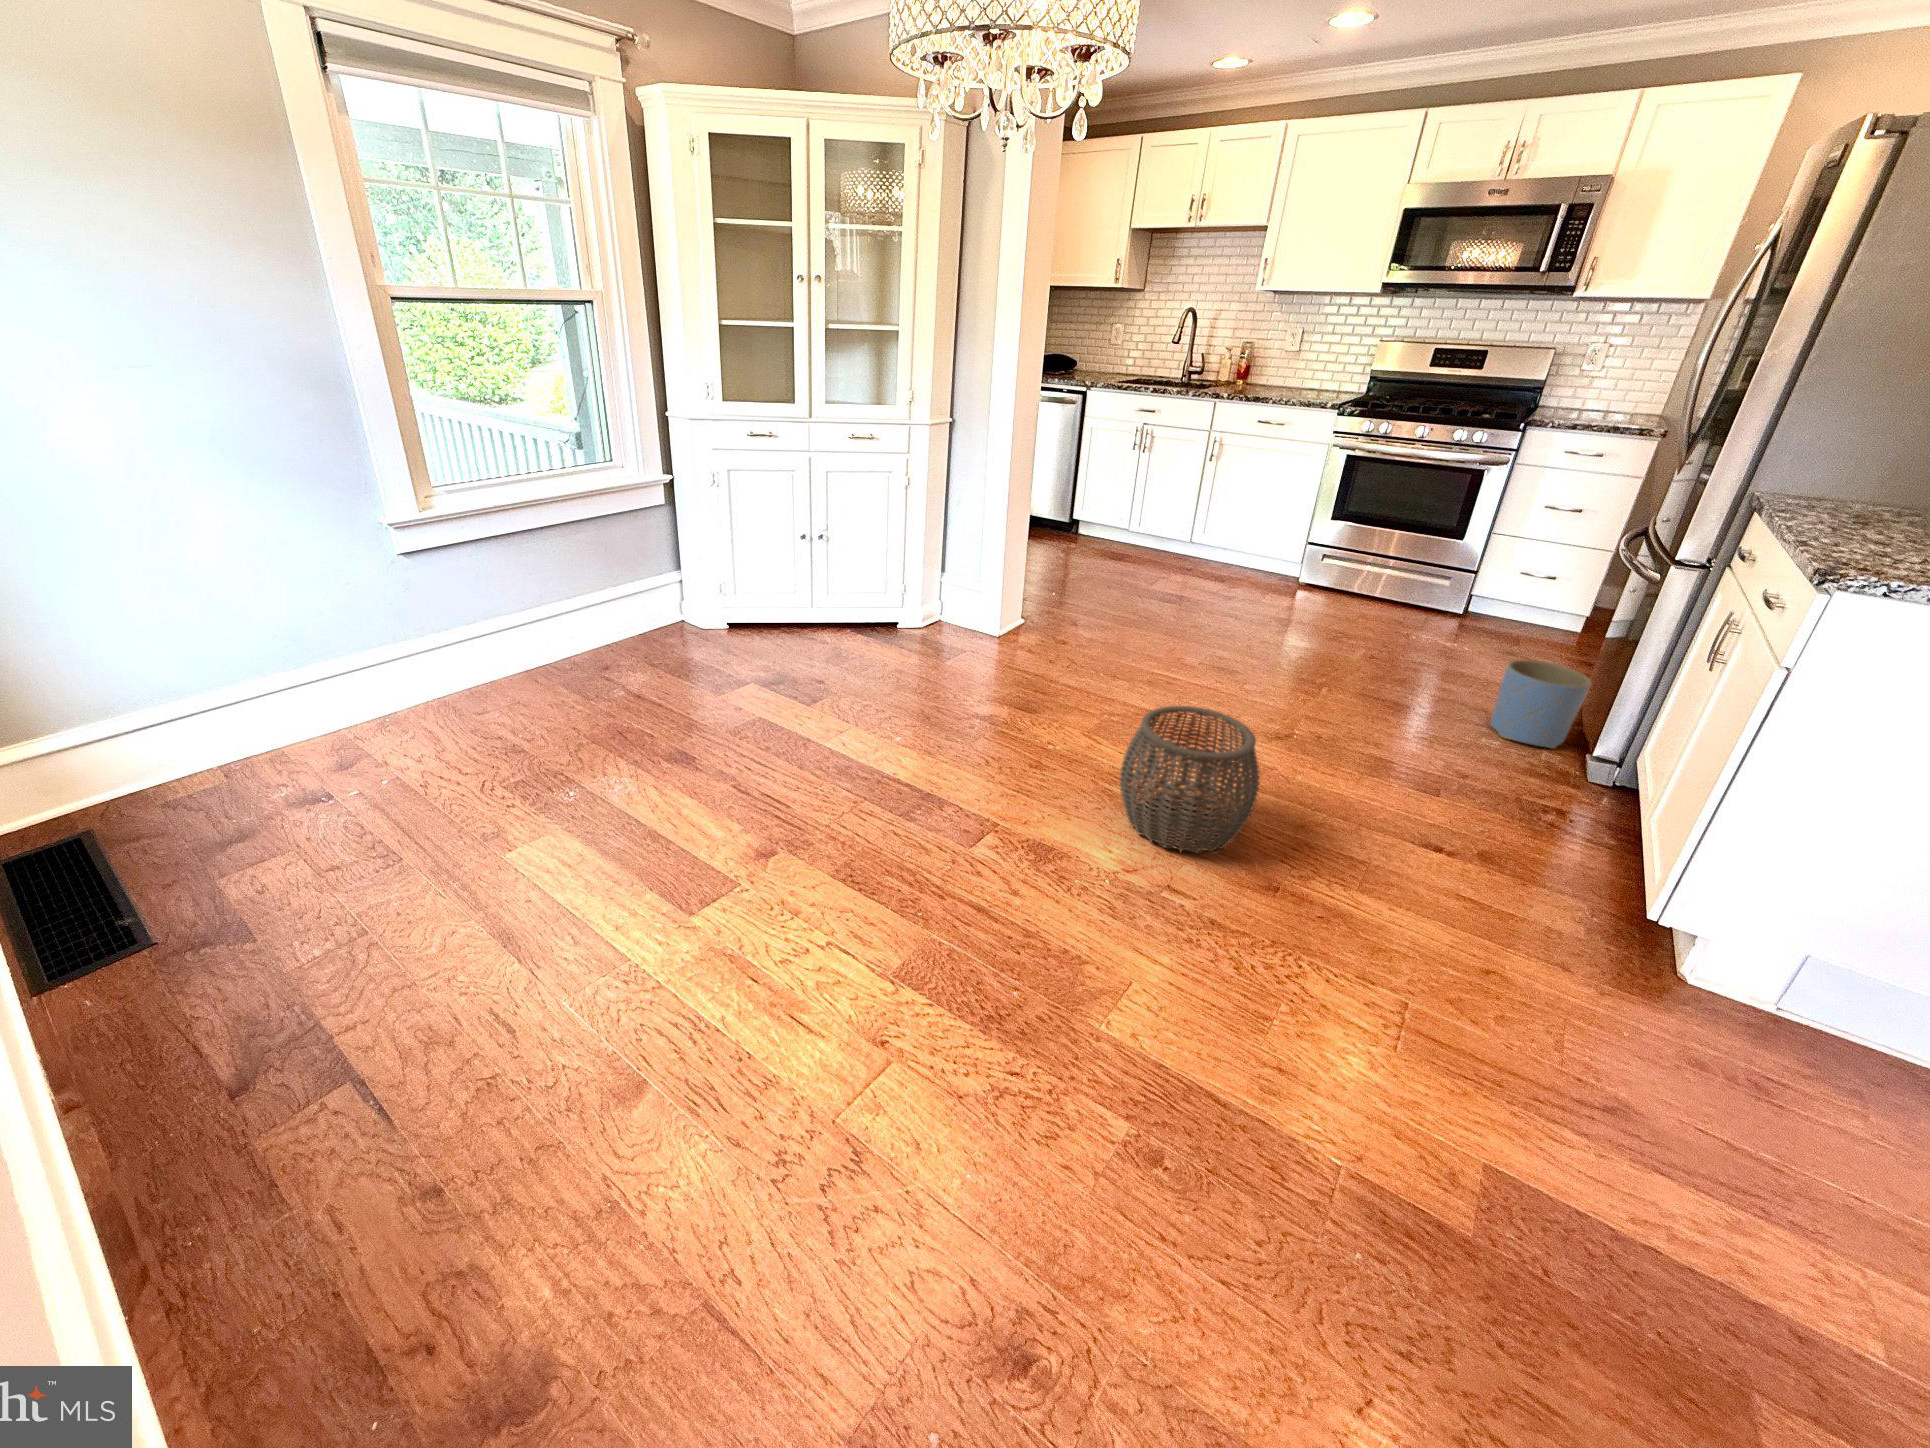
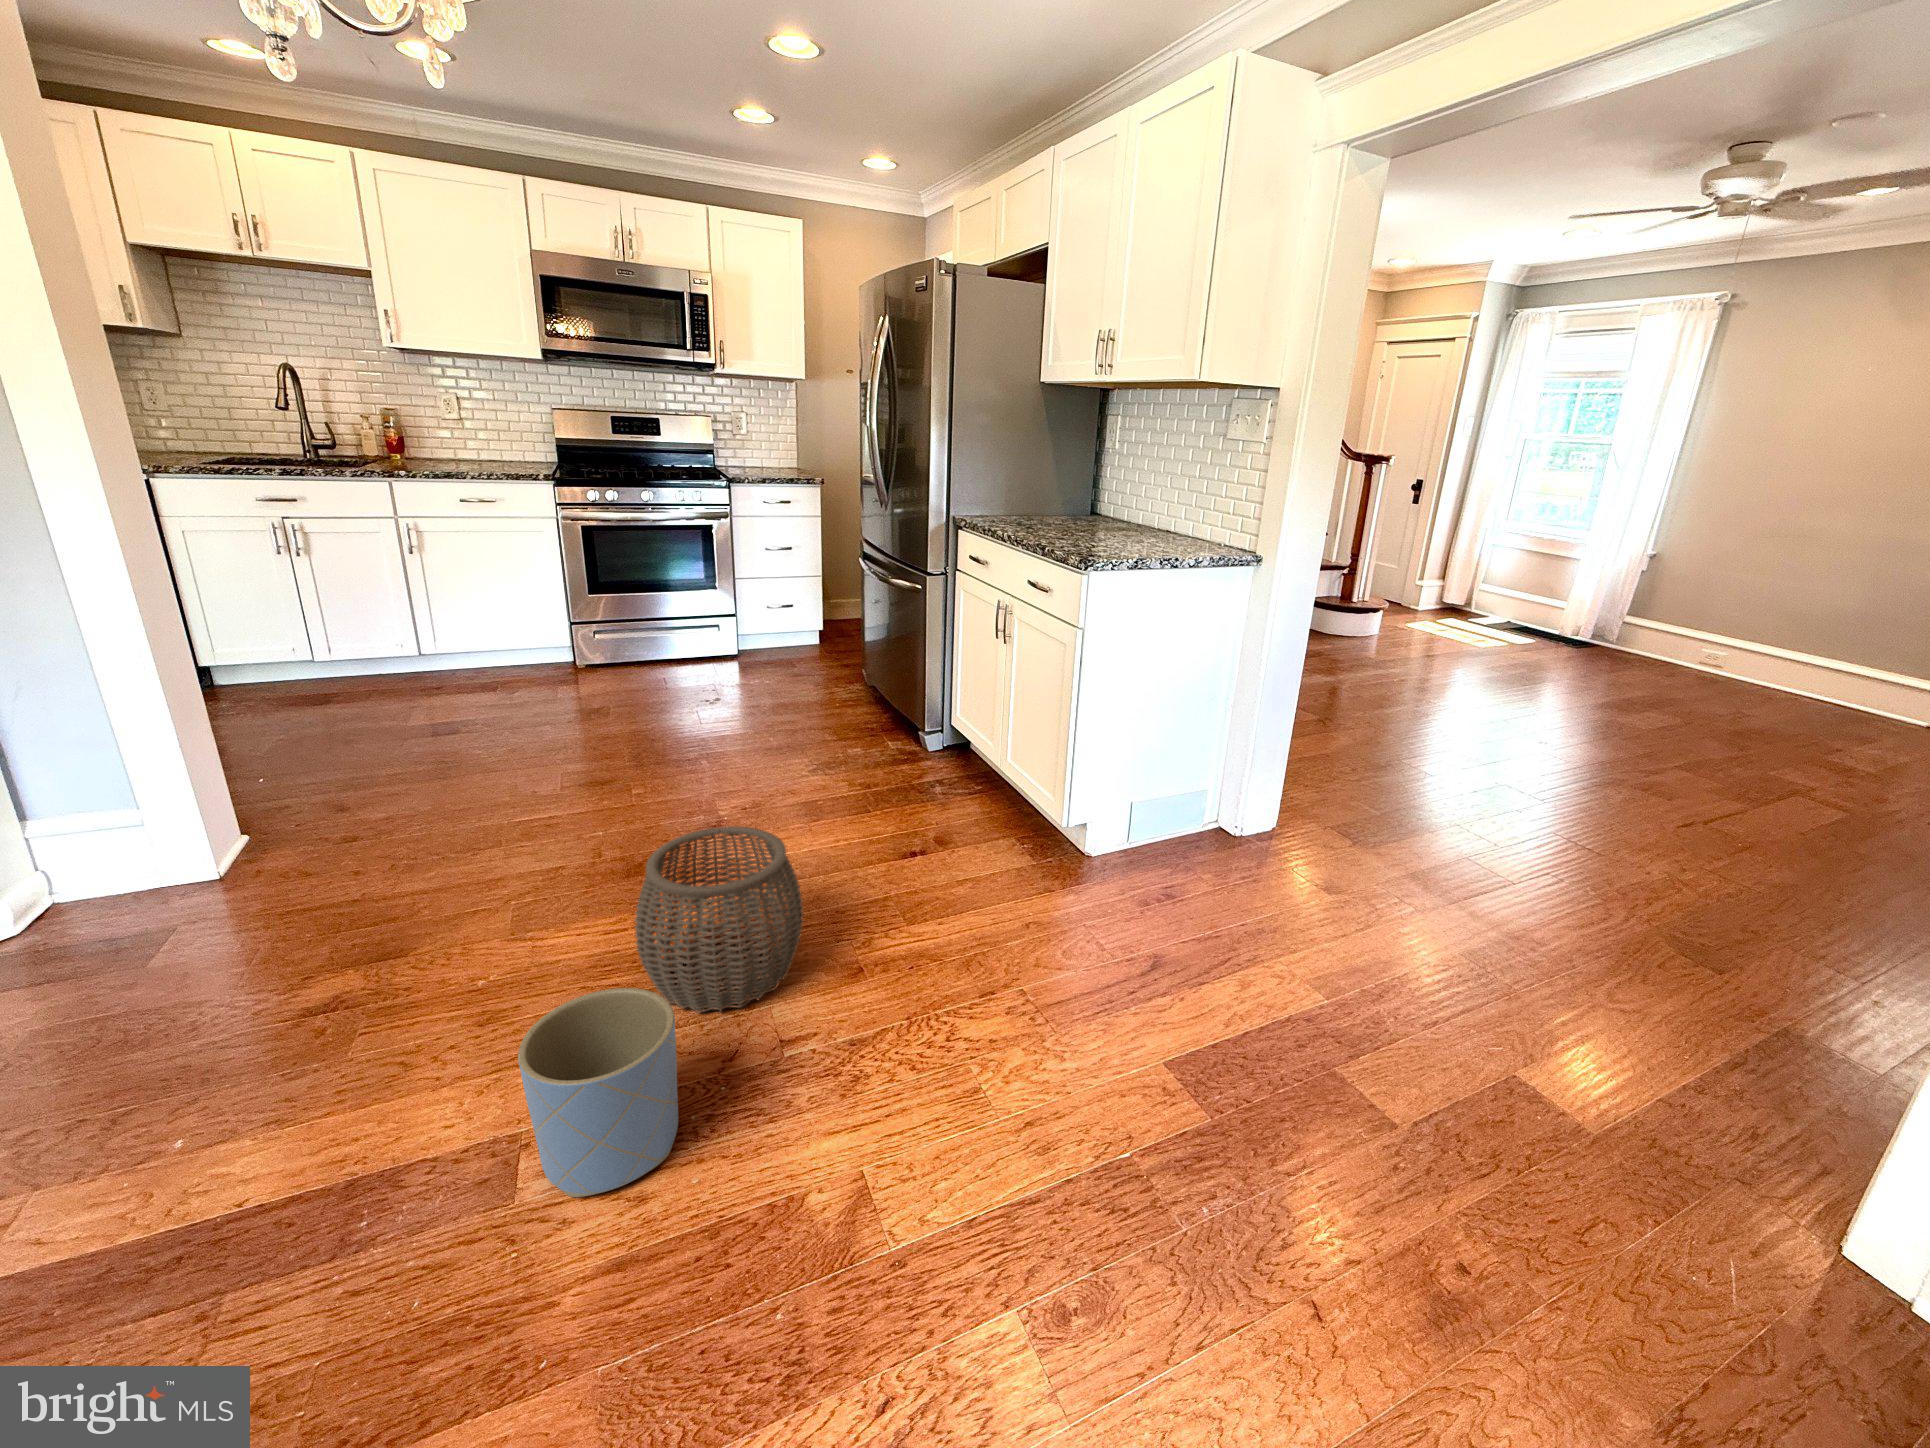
planter: present [1490,660,1591,749] -> present [518,988,678,1197]

